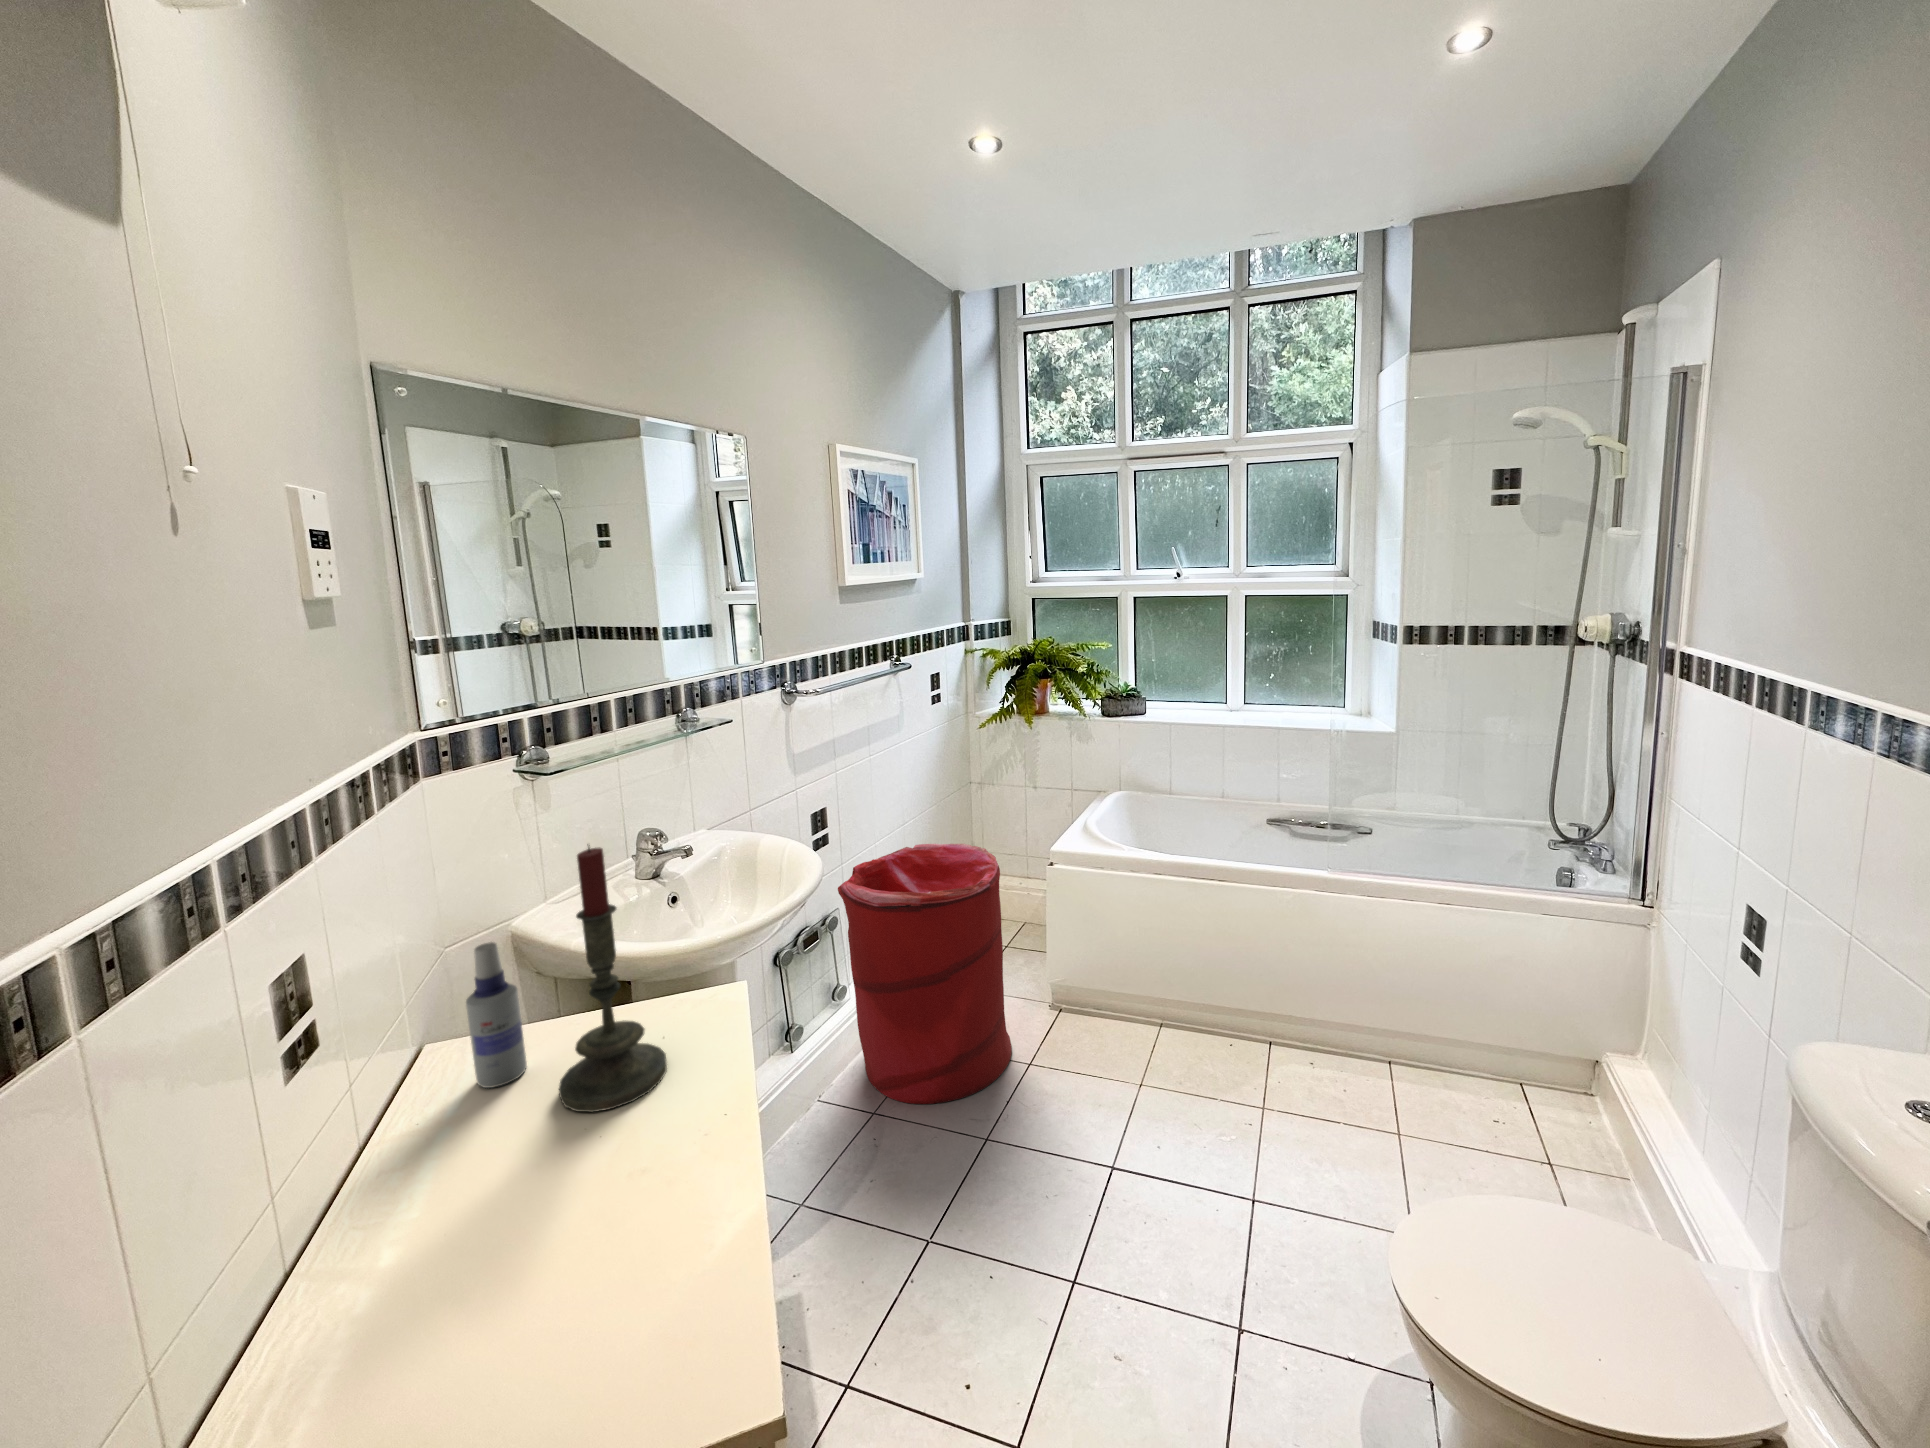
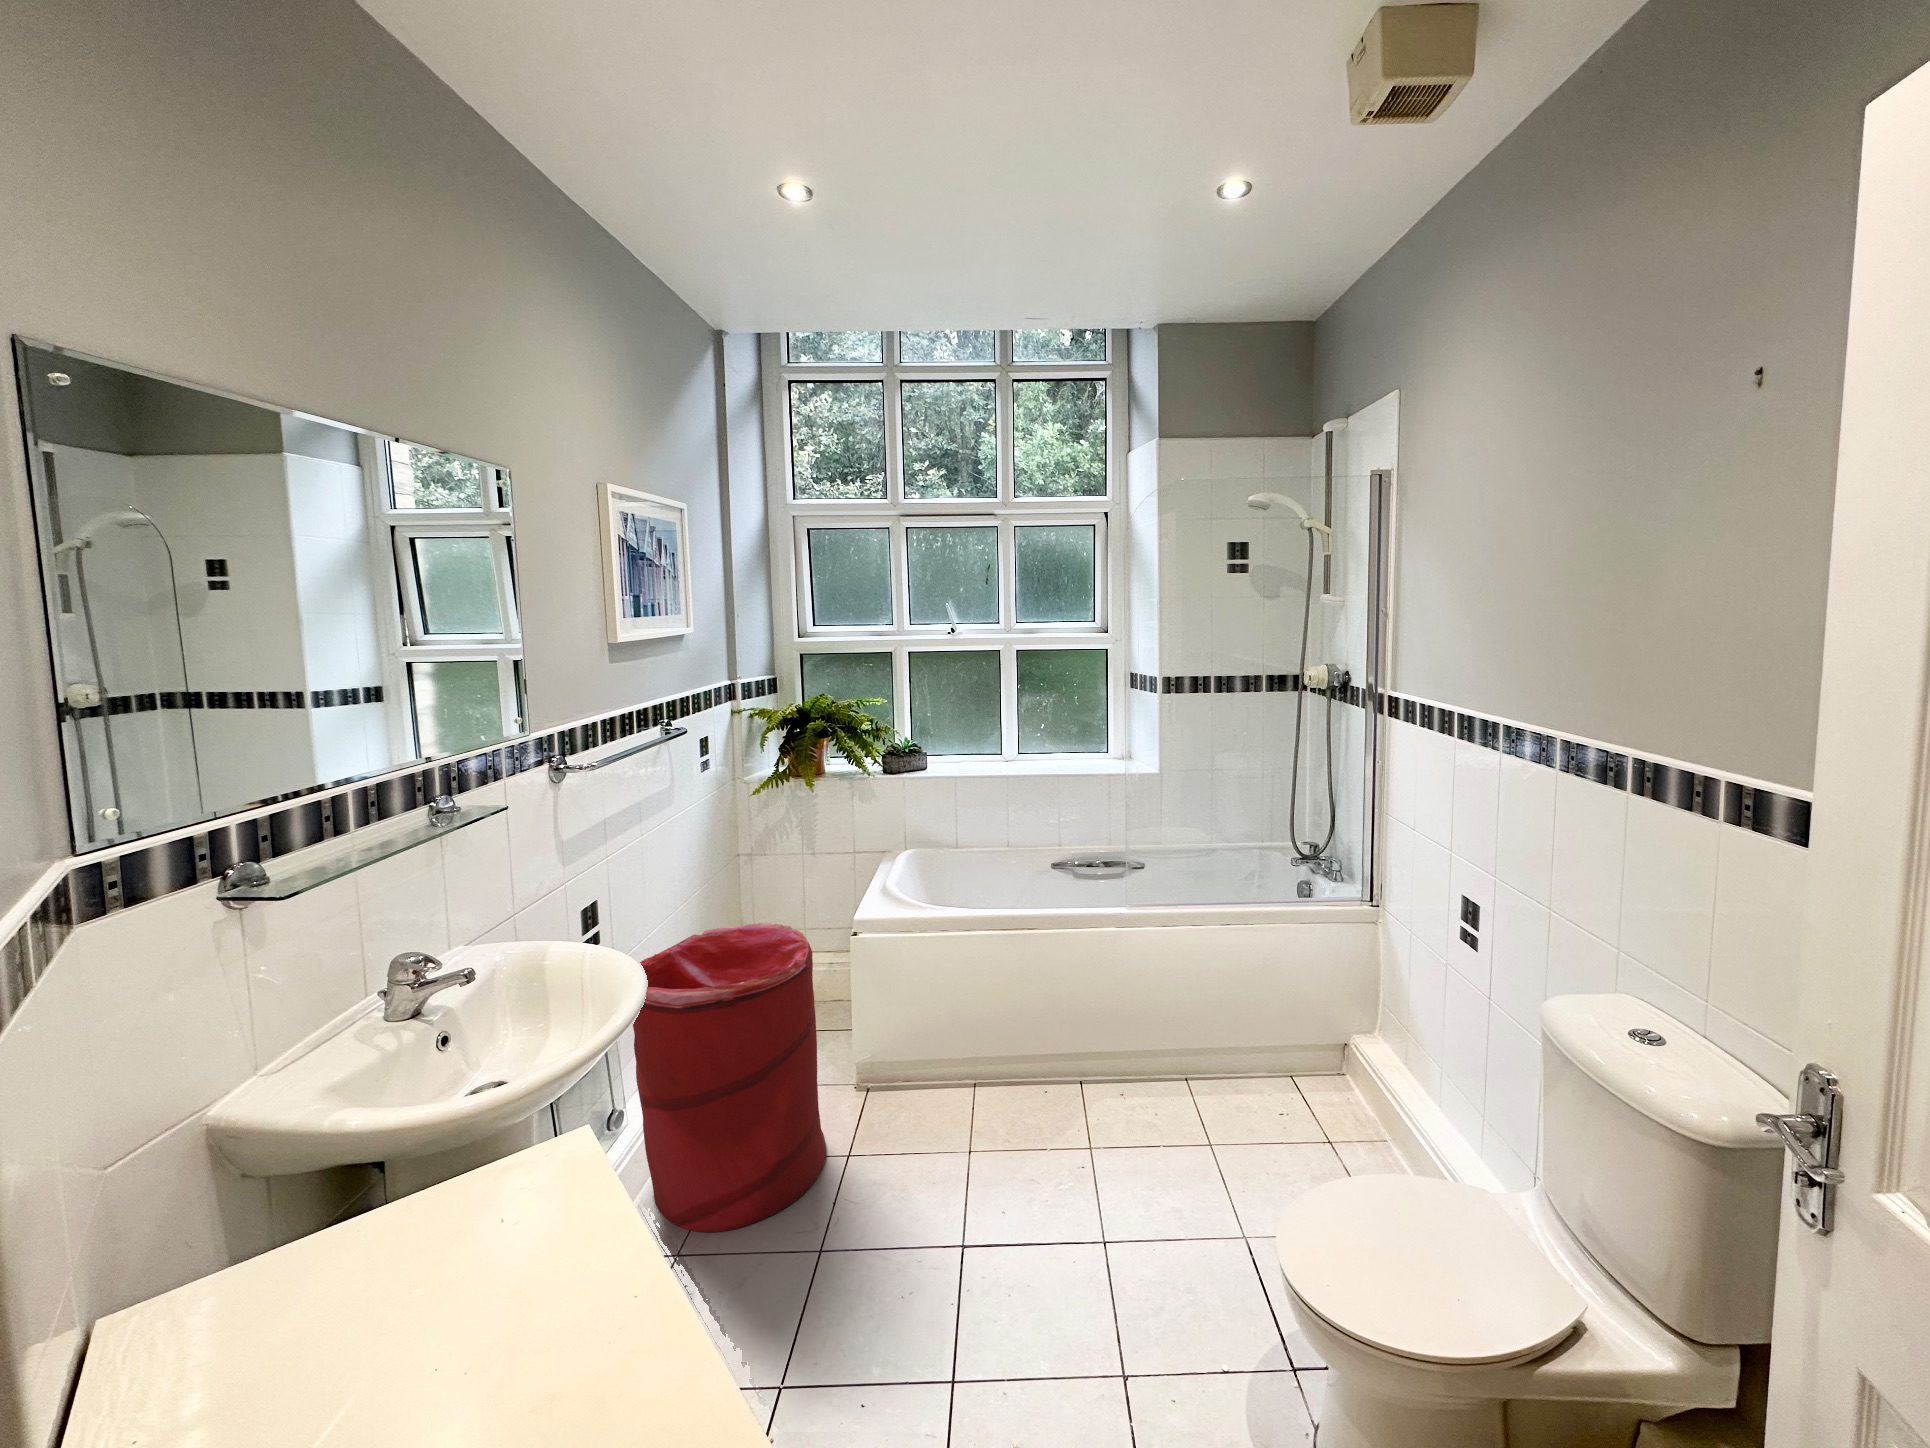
candle: present [559,845,667,1112] -> none [371,984,527,1353]
spray bottle: present [466,942,527,1088] -> none [201,1145,296,1360]

